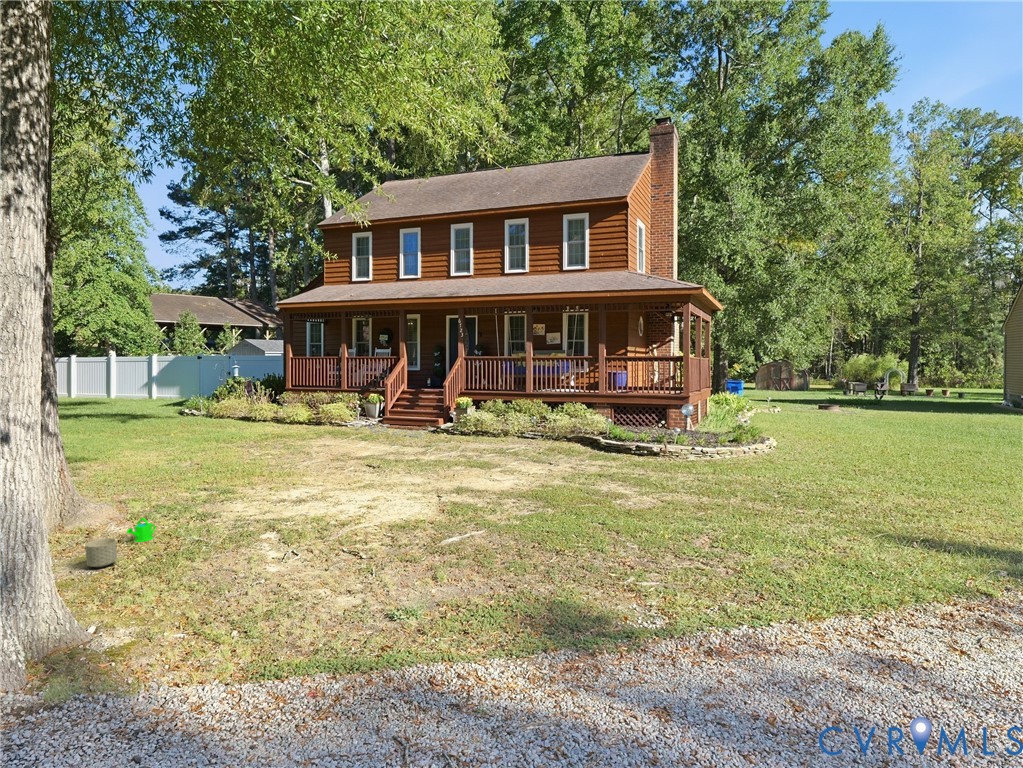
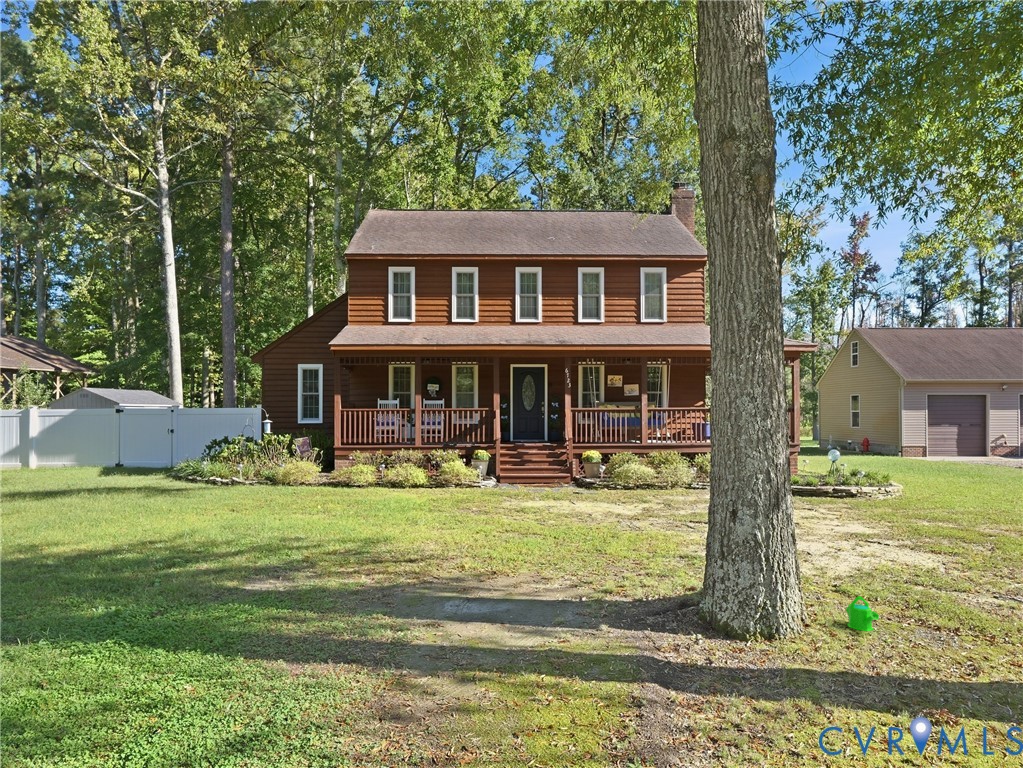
planter: present [86,538,117,568] -> none [951,623,996,666]

